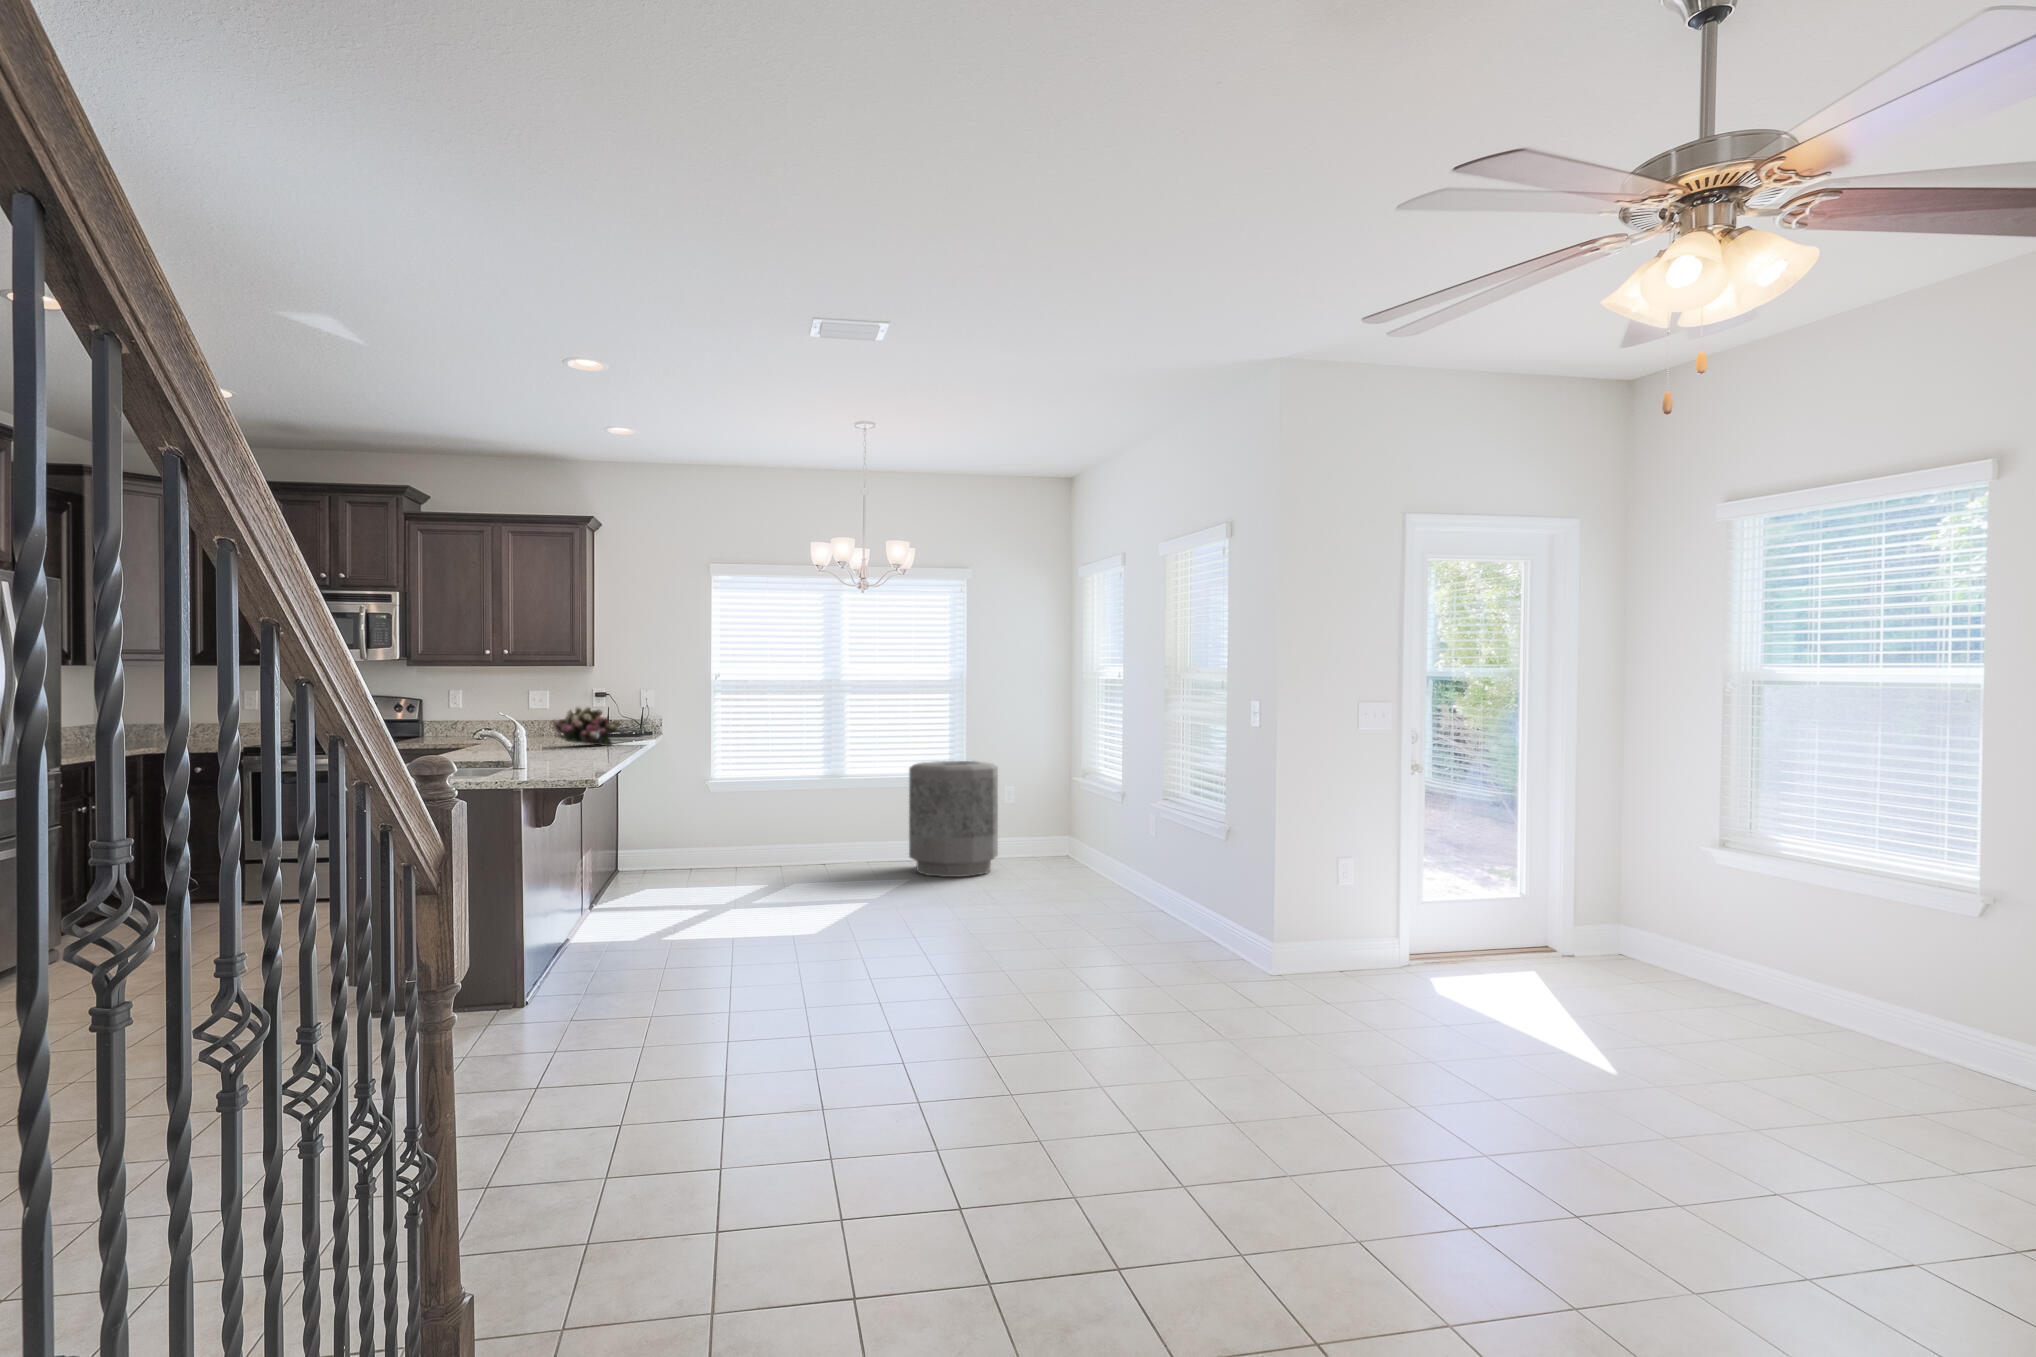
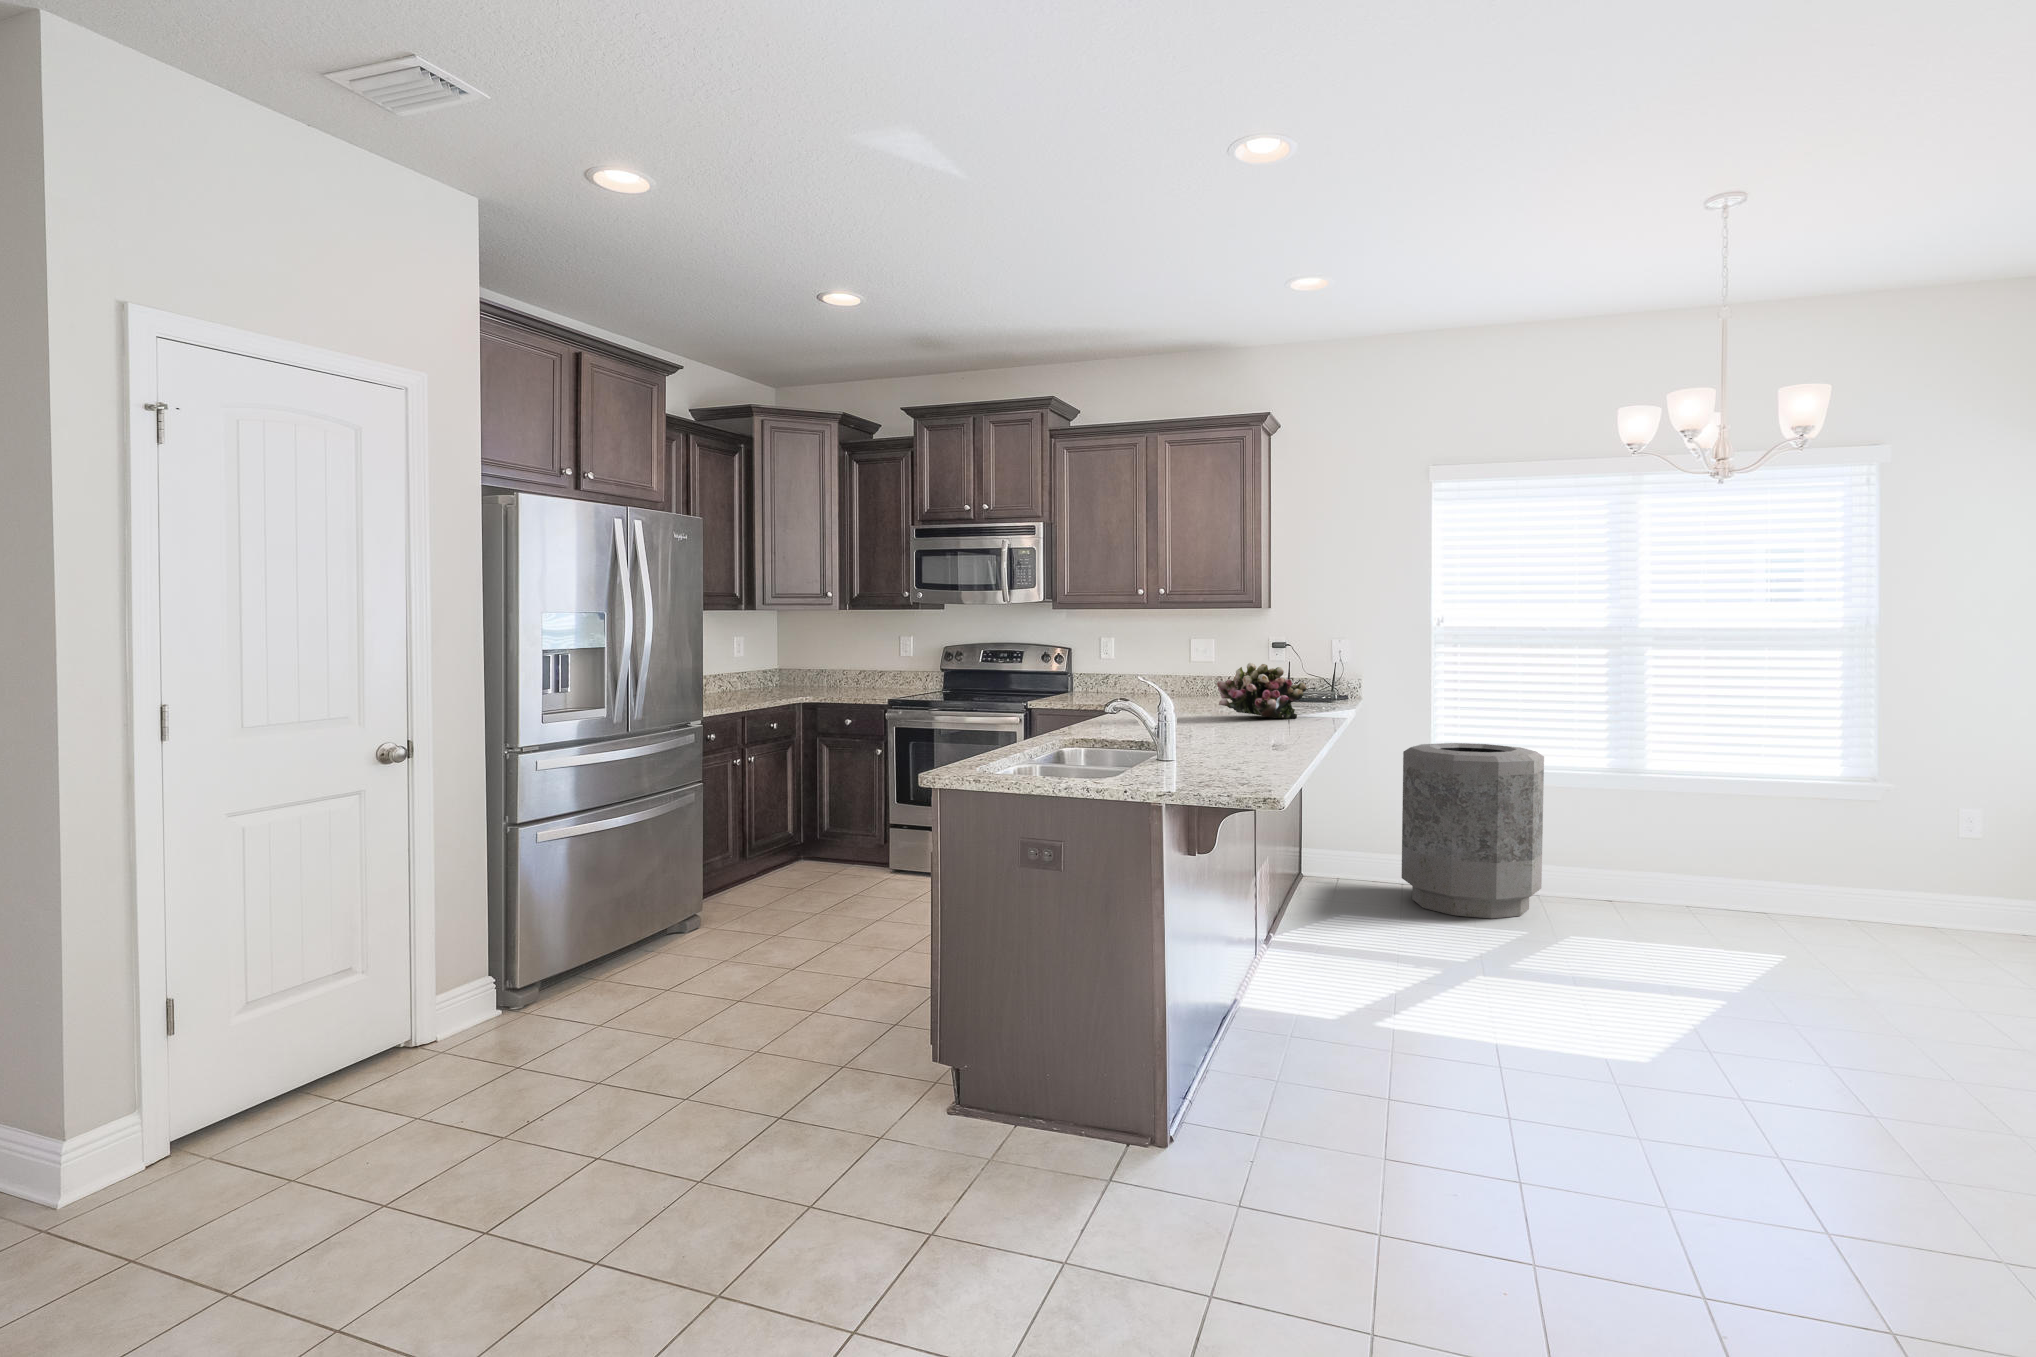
trash can: present [909,761,998,877] -> present [1402,743,1544,919]

